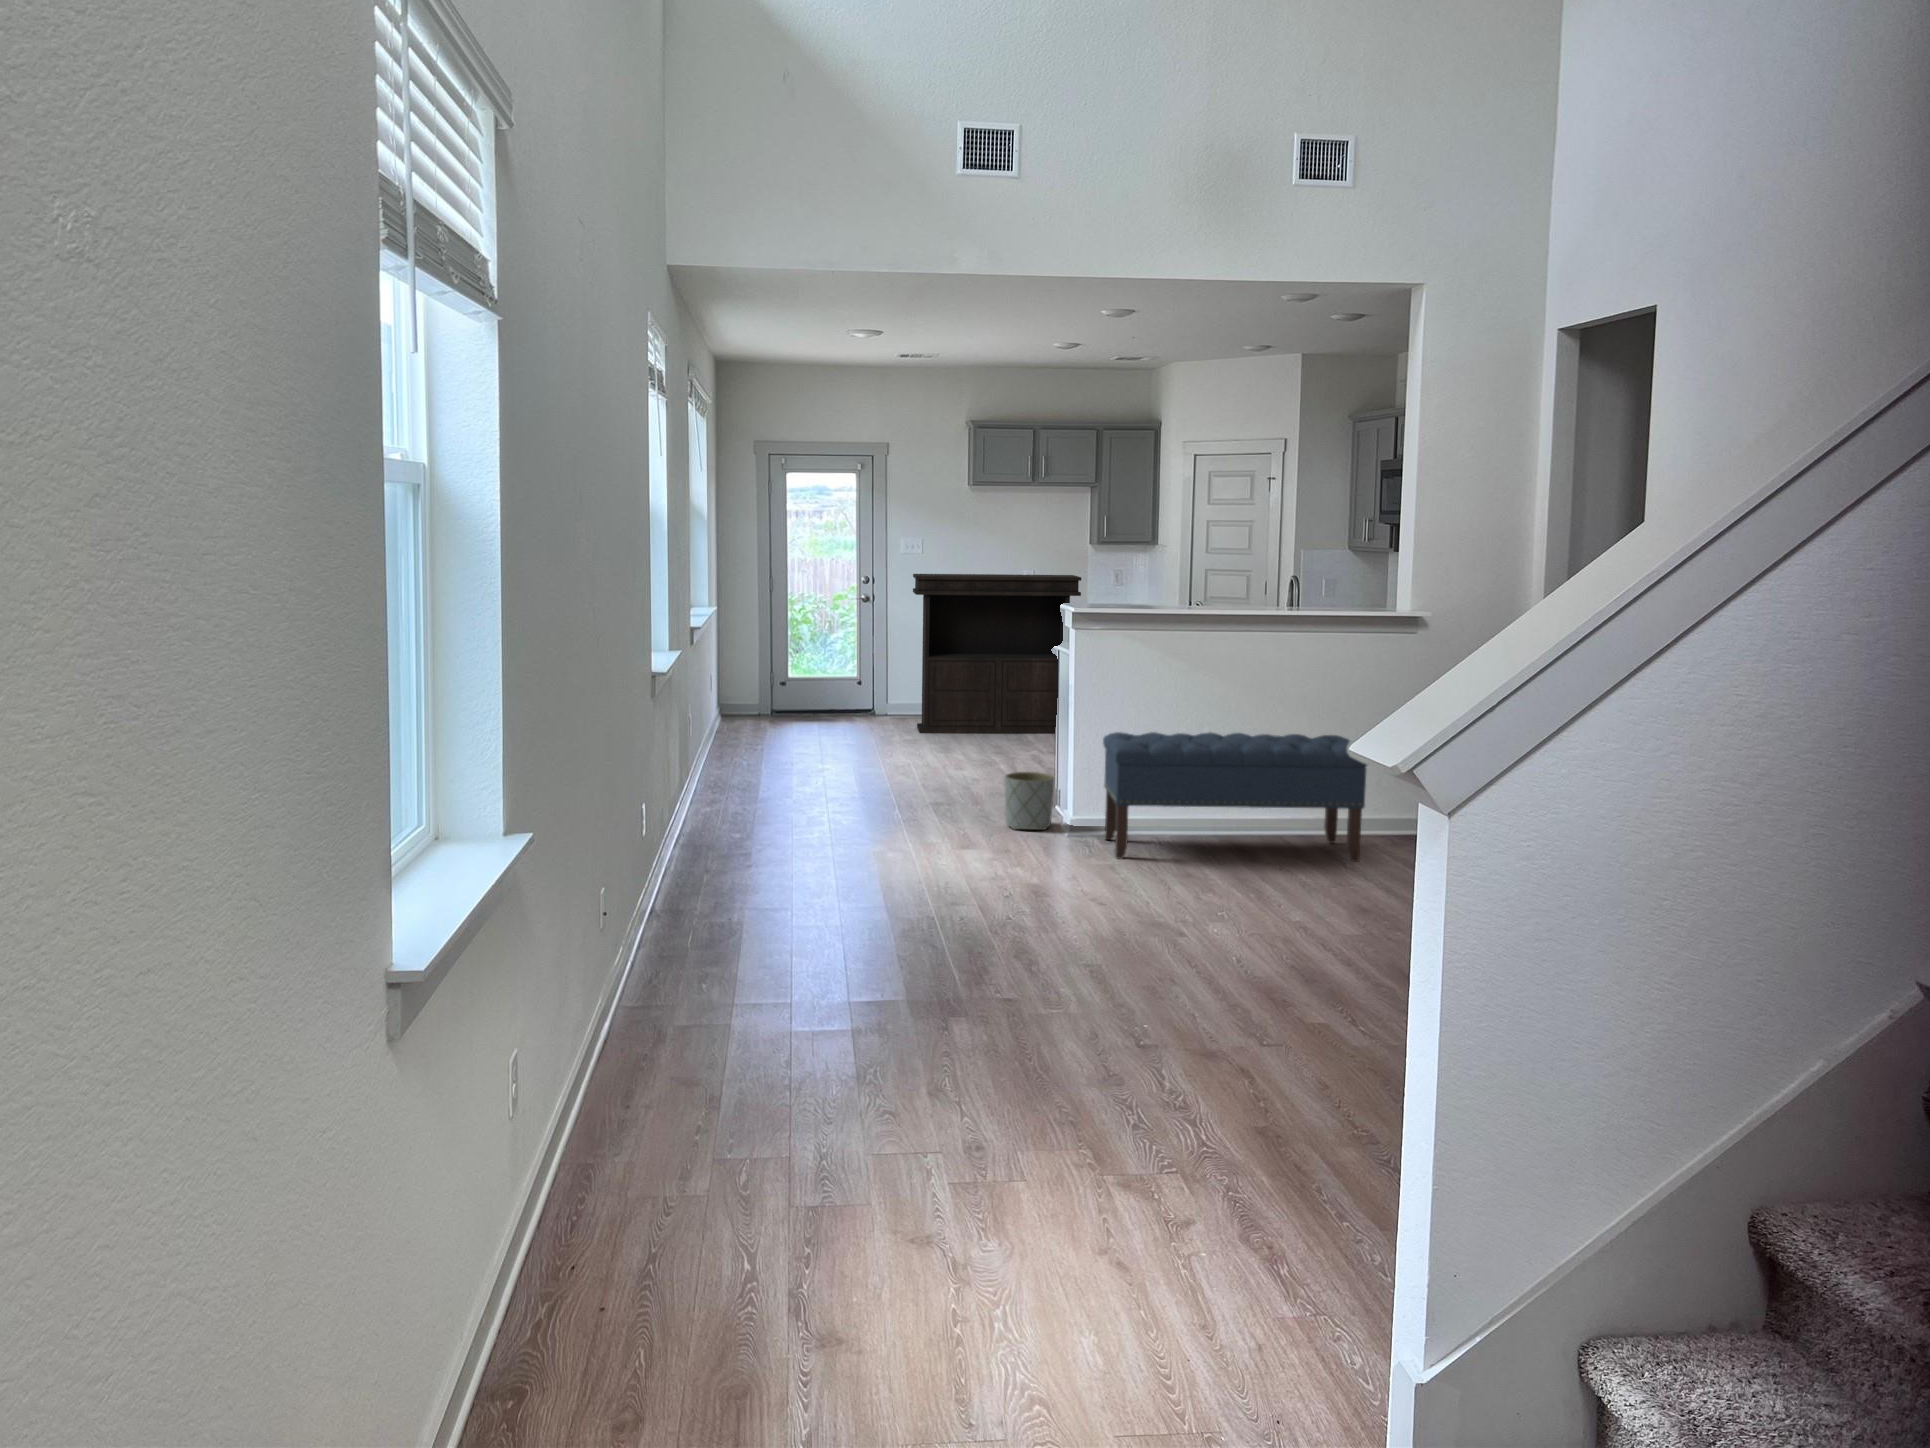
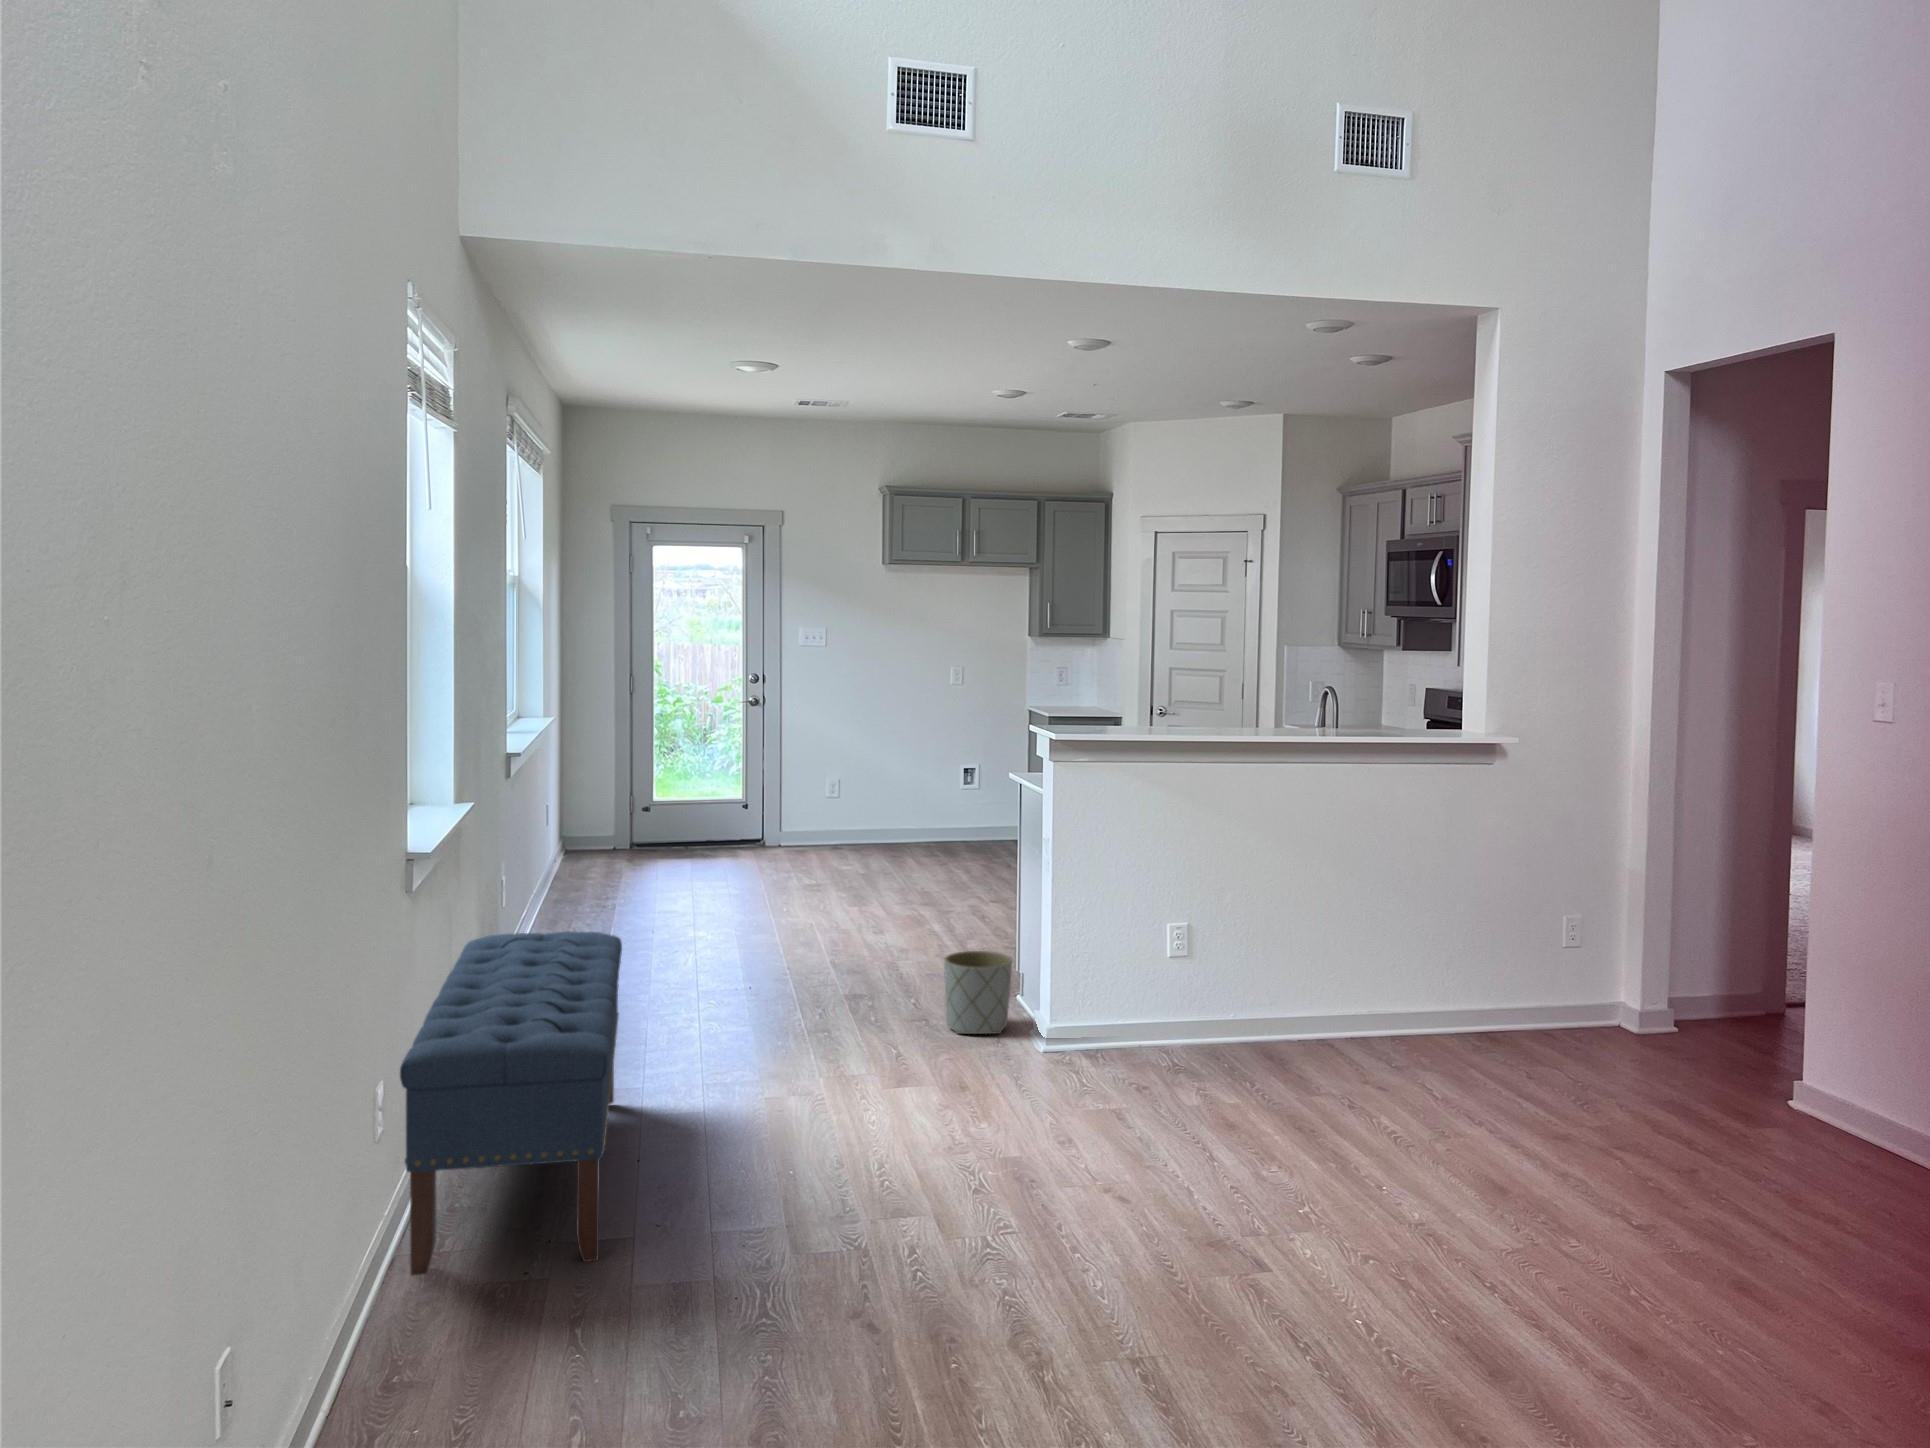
console table: present [913,574,1081,734] -> none [813,671,1021,871]
bench: present [1103,732,1367,862] -> present [400,931,622,1275]

